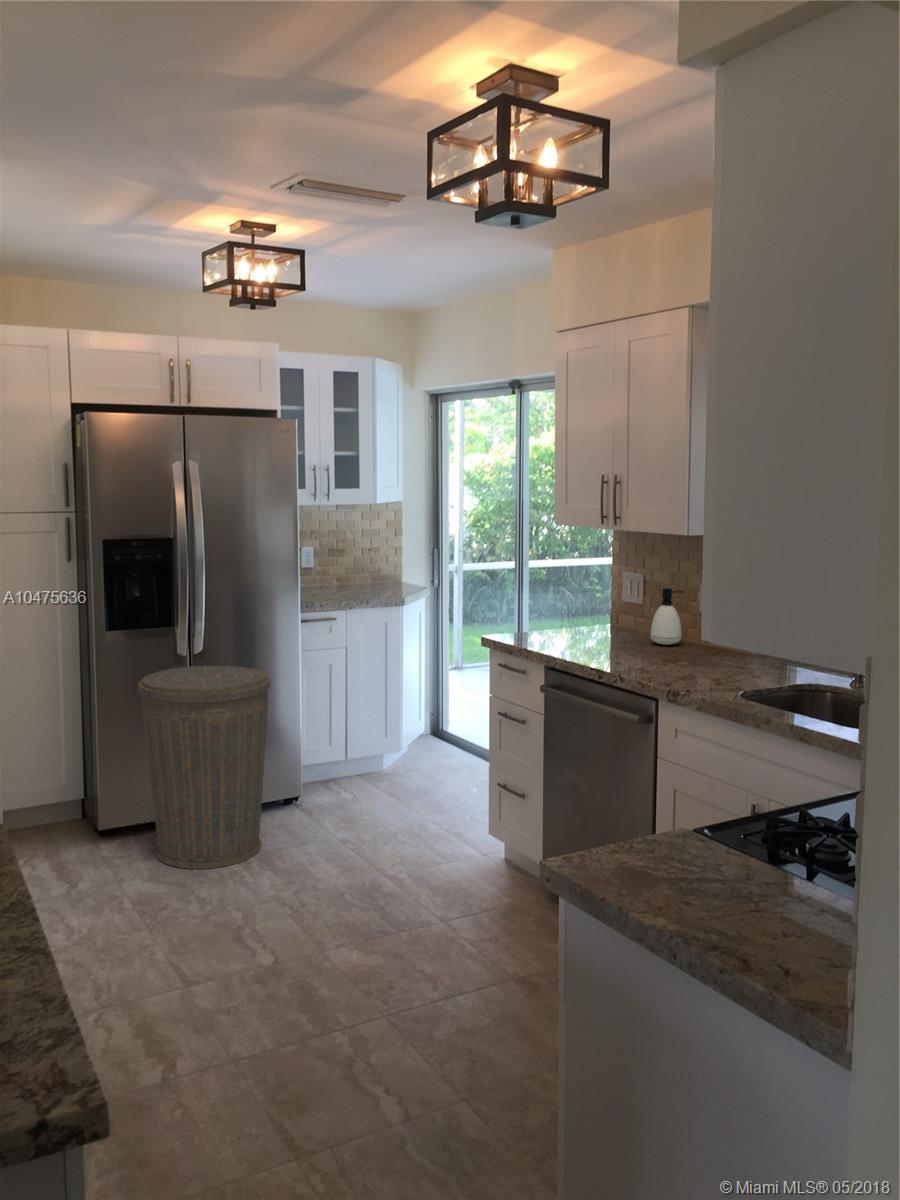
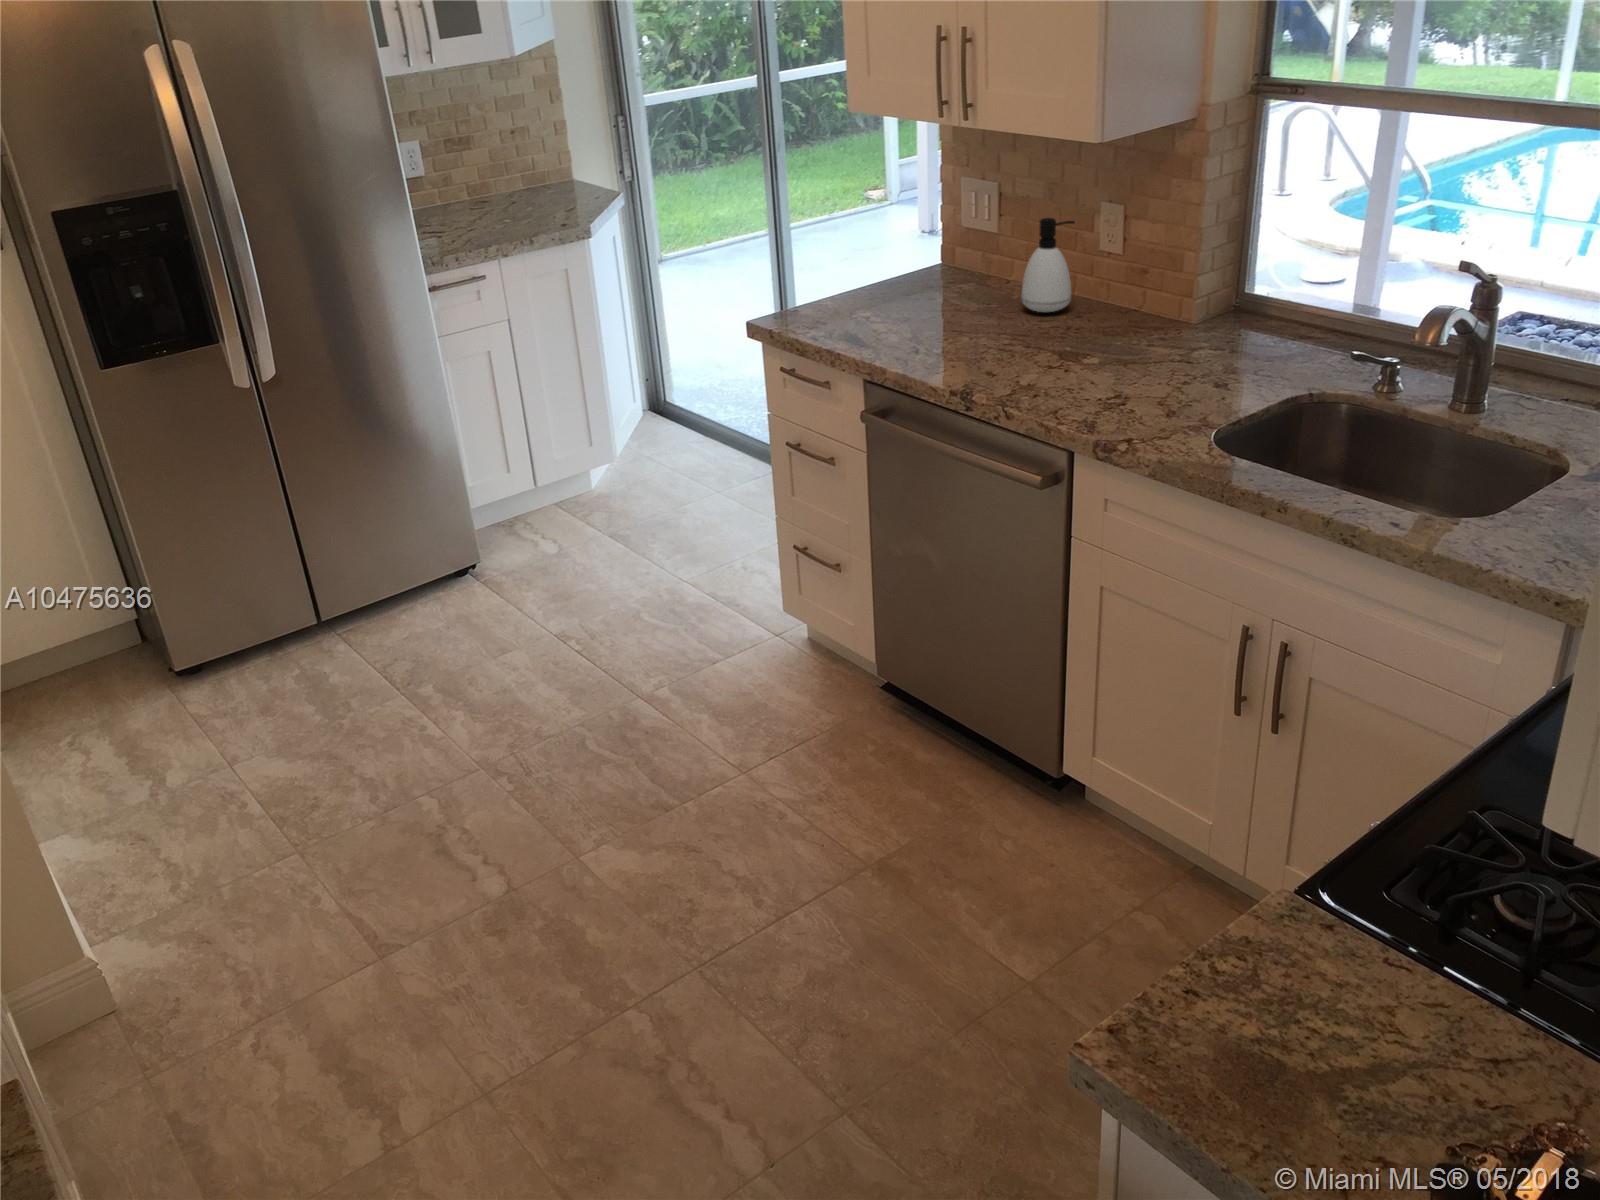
trash can: present [138,666,271,869] -> none [182,396,436,727]

